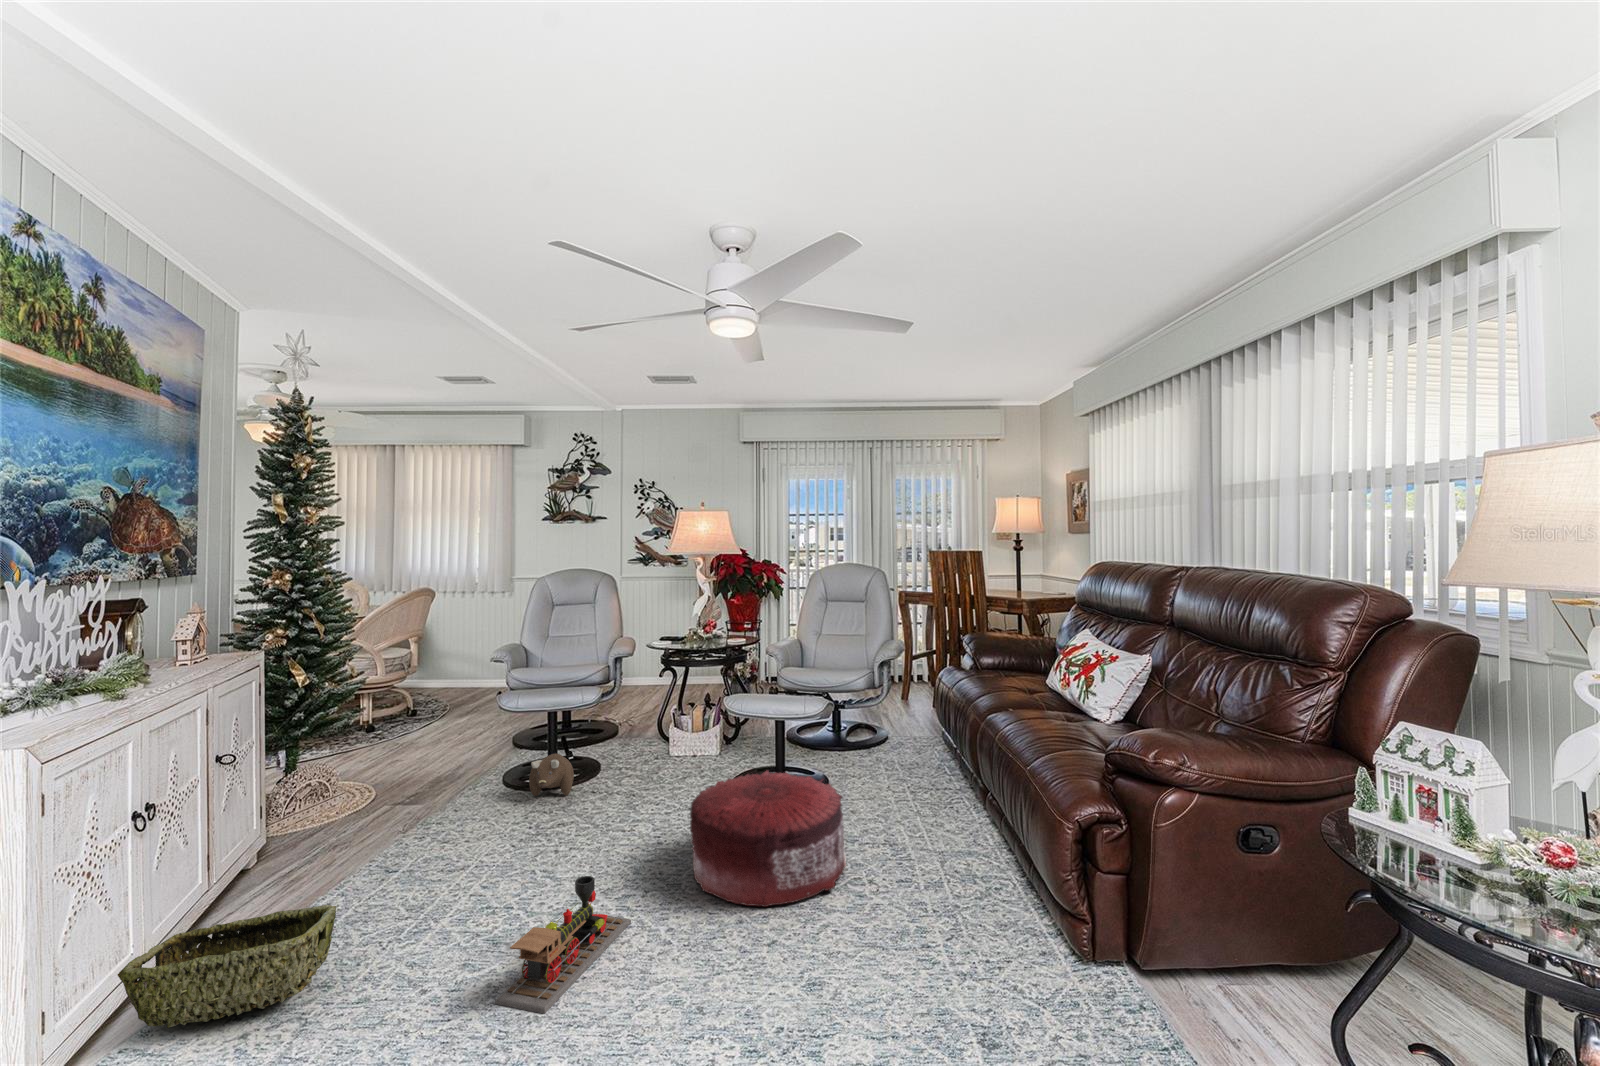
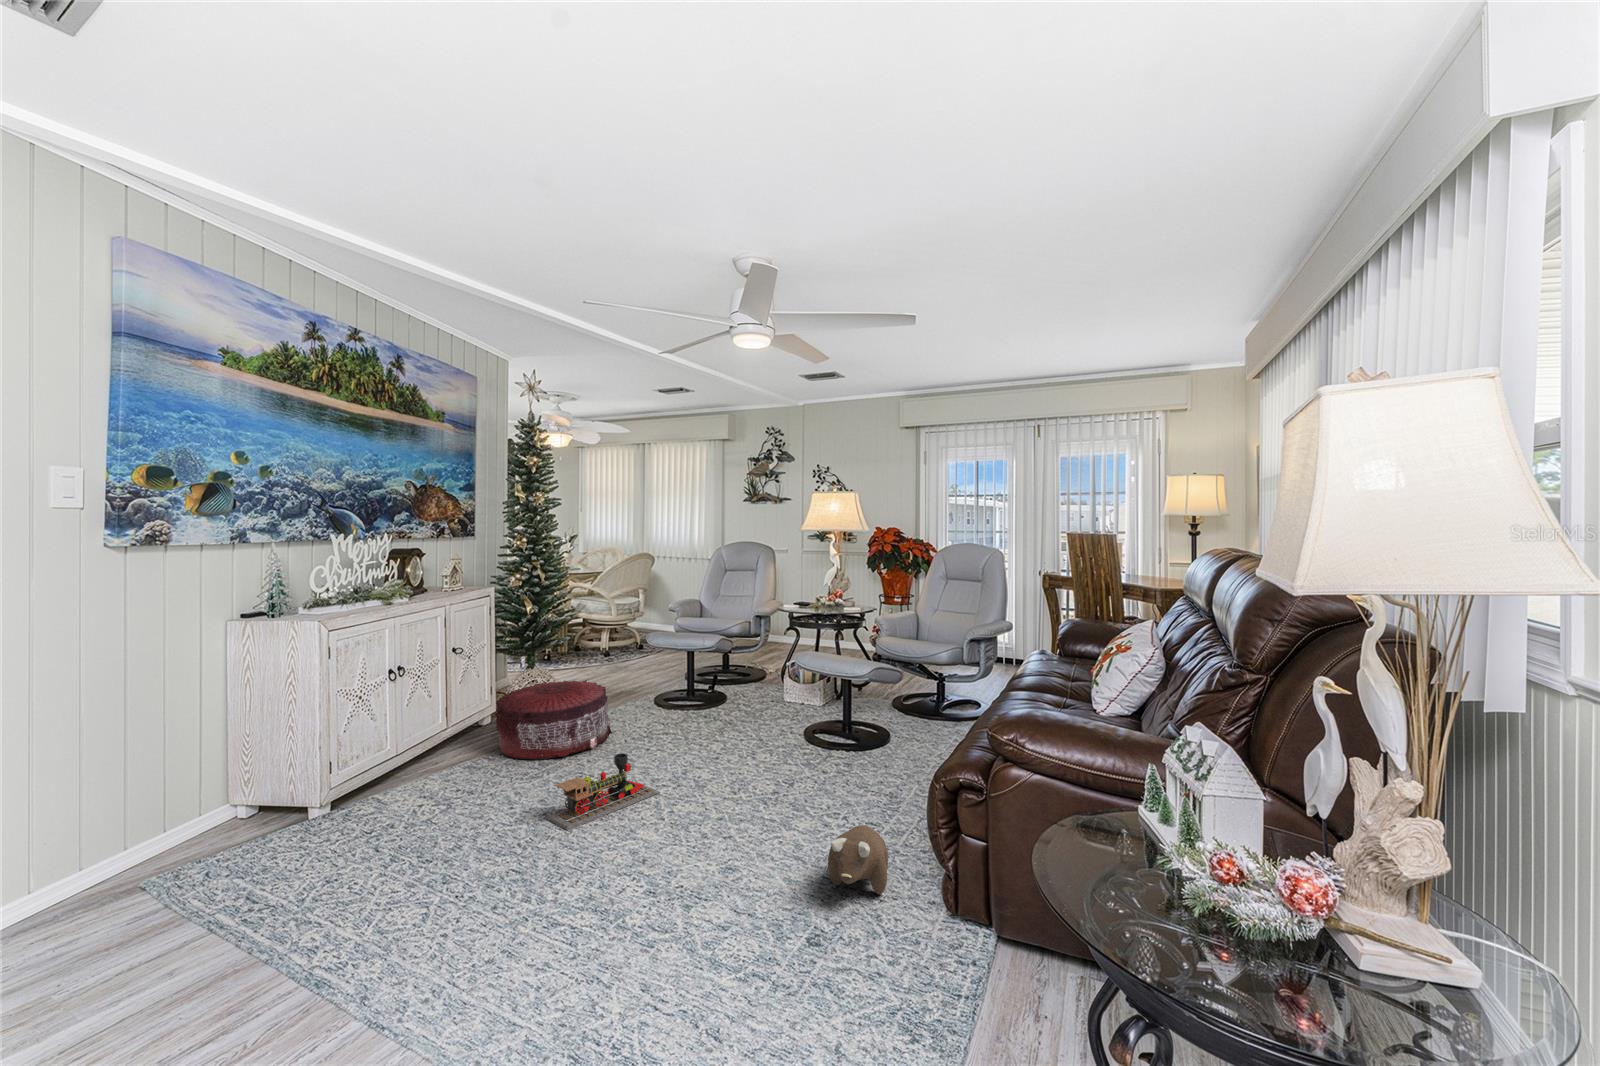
plush toy: present [529,754,574,796] -> present [828,825,888,894]
pouf: present [690,770,846,907] -> present [494,680,612,759]
woven basket: present [118,905,336,1028] -> none [371,743,487,794]

